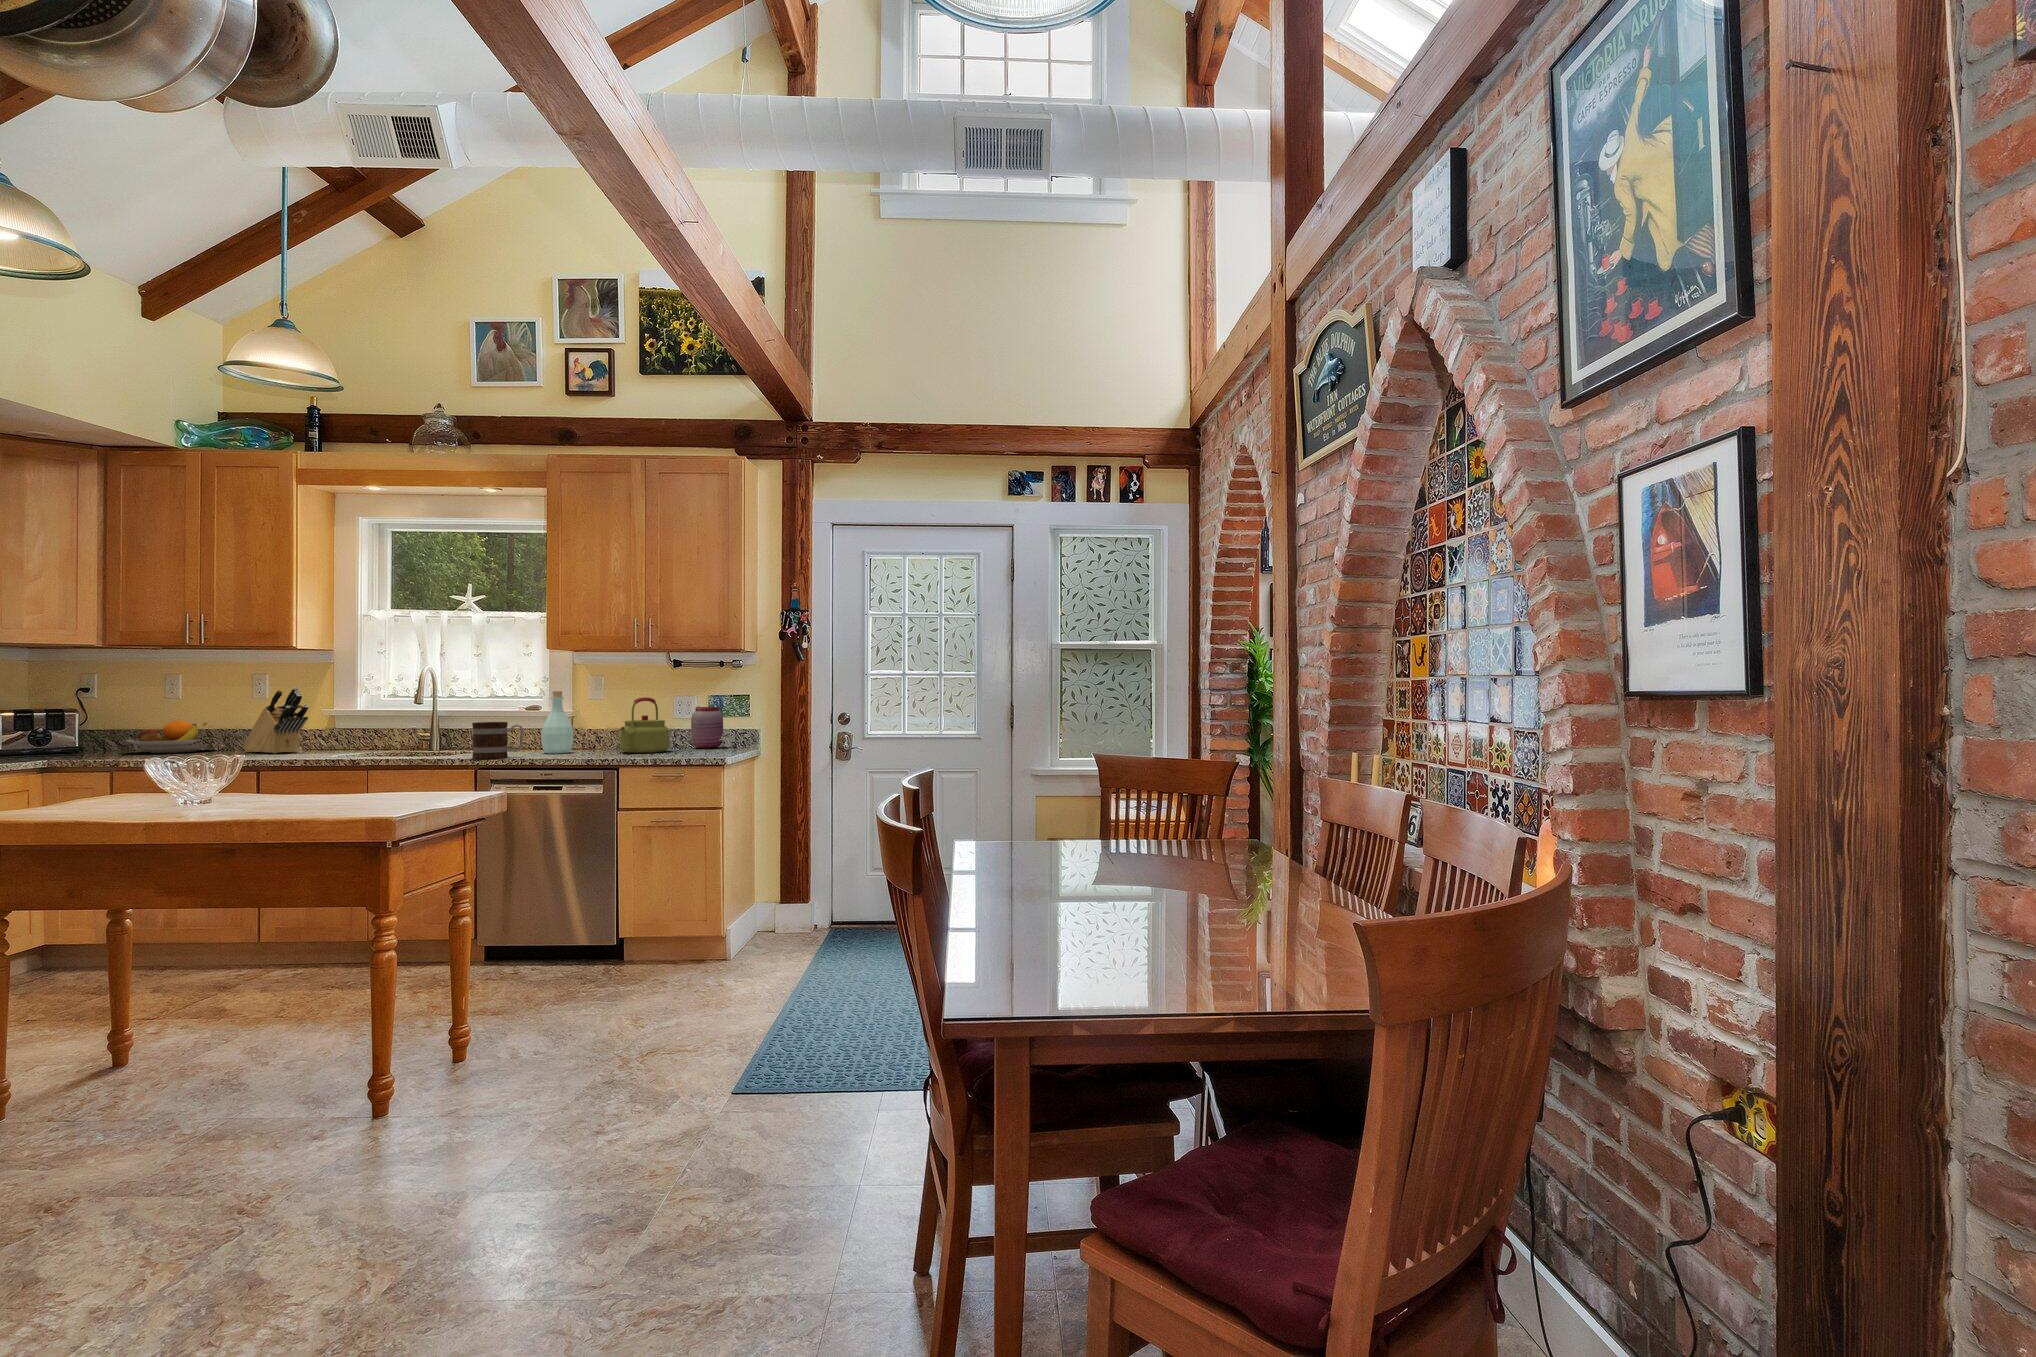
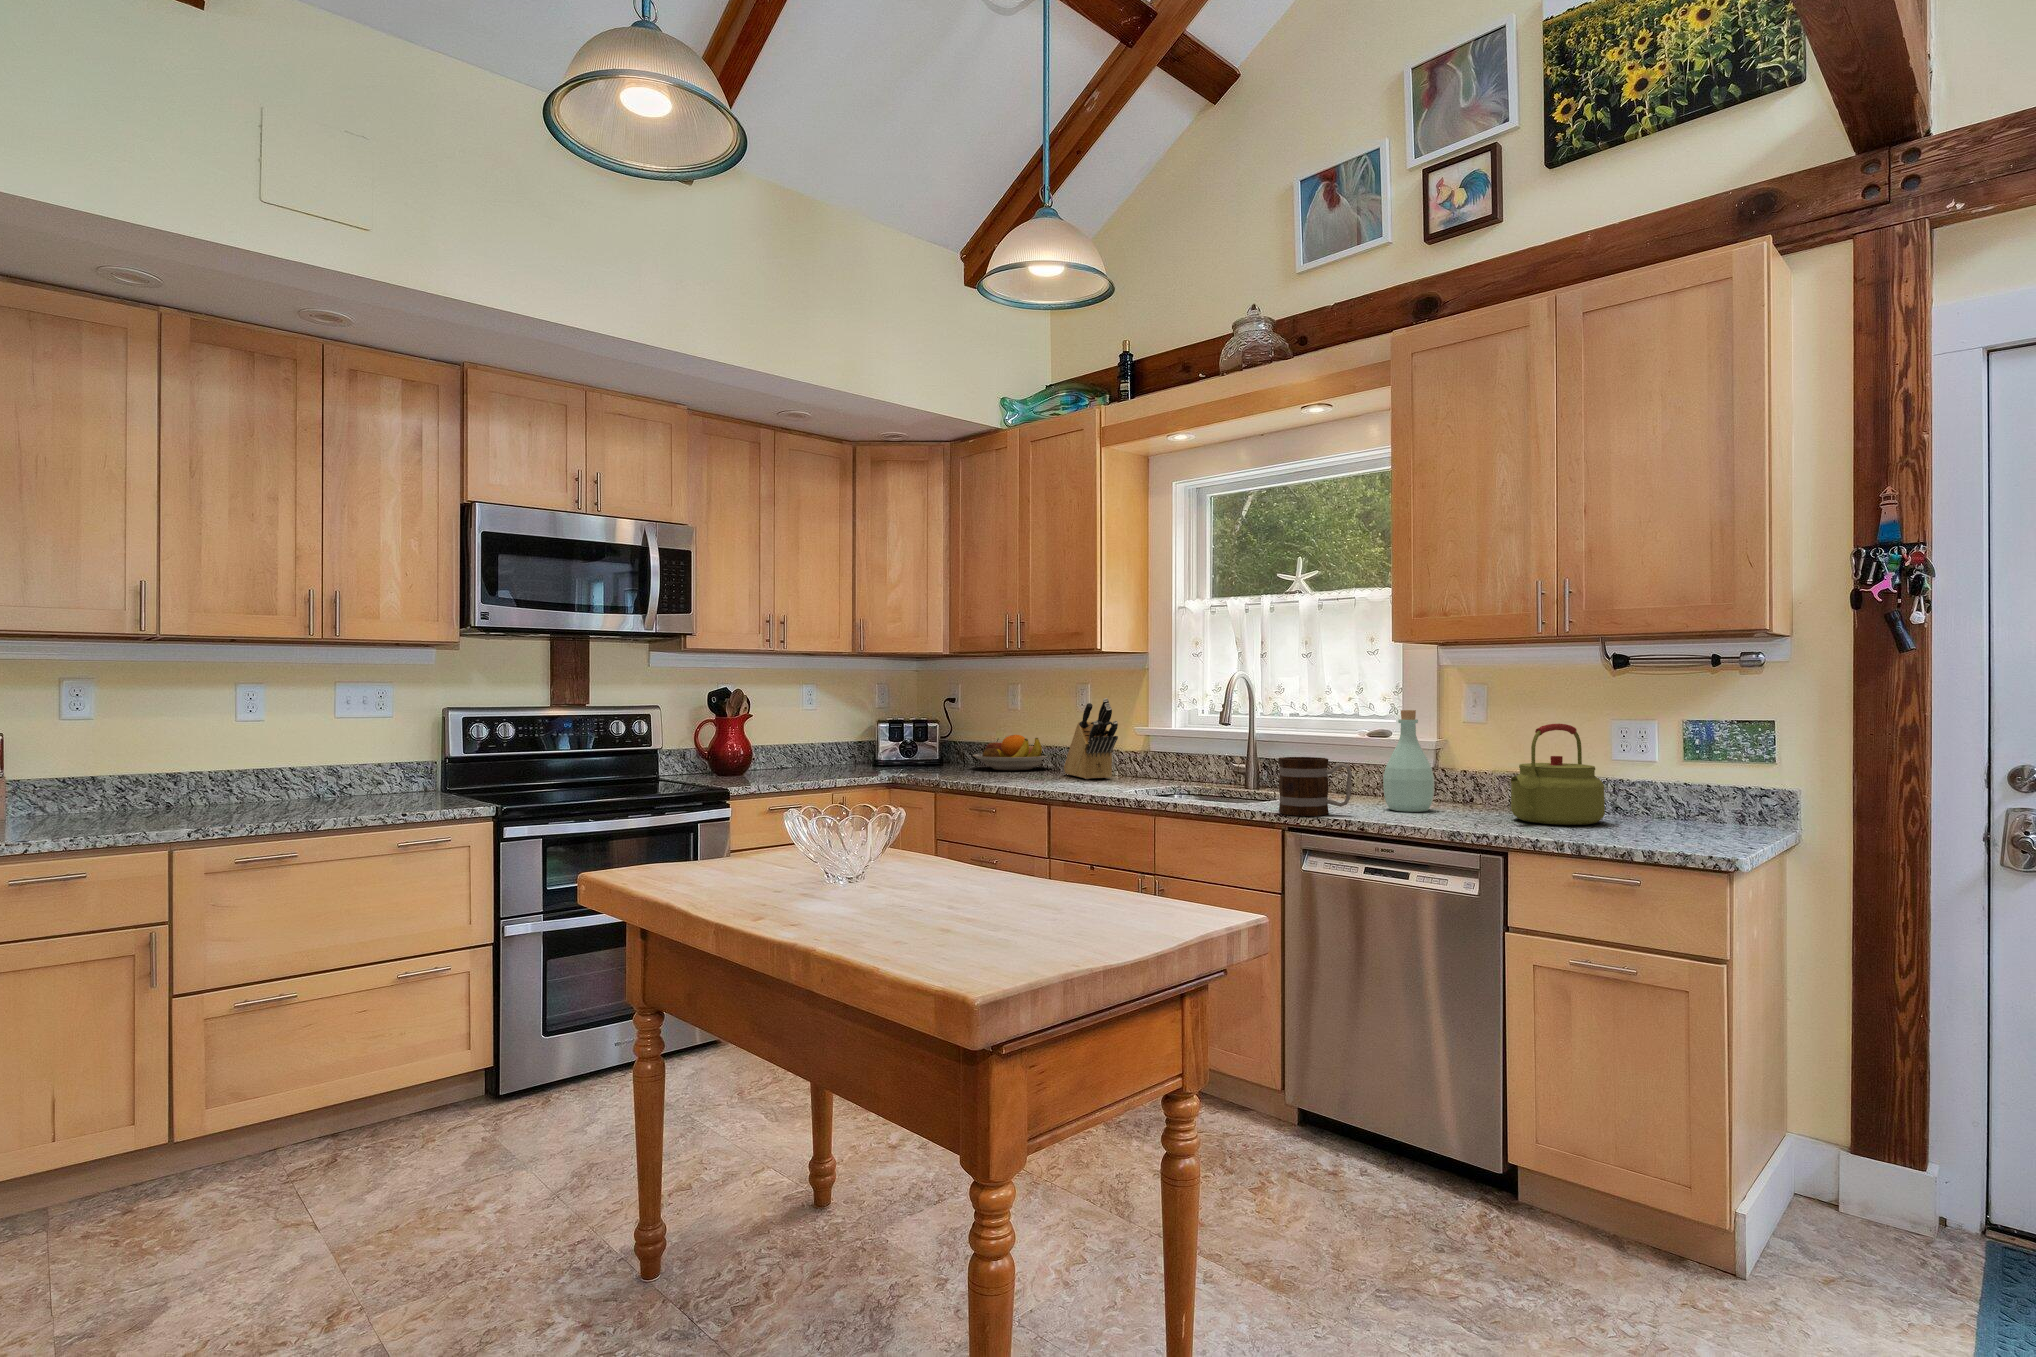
jar: present [691,706,723,748] -> none [1647,741,1715,822]

